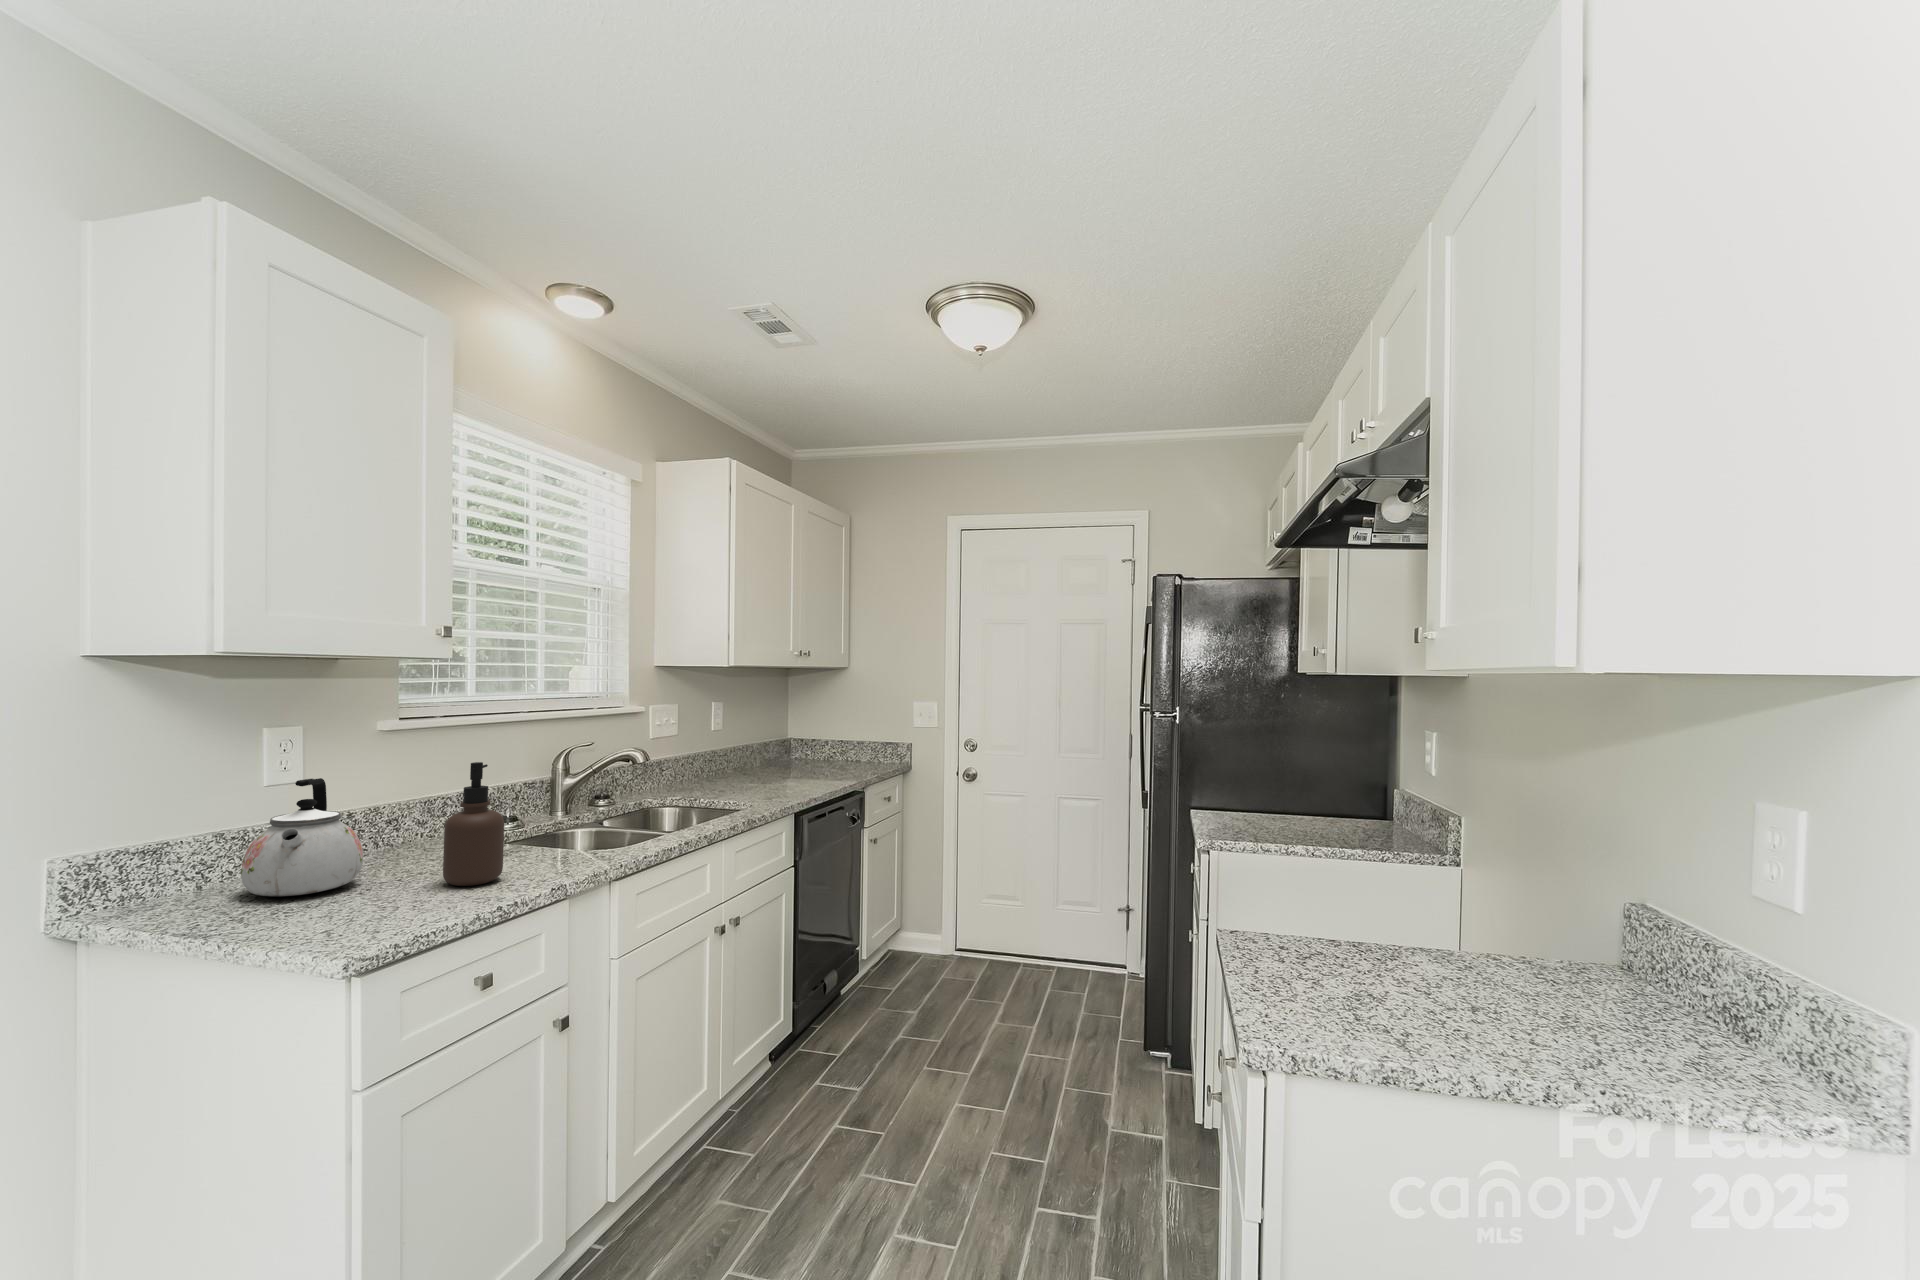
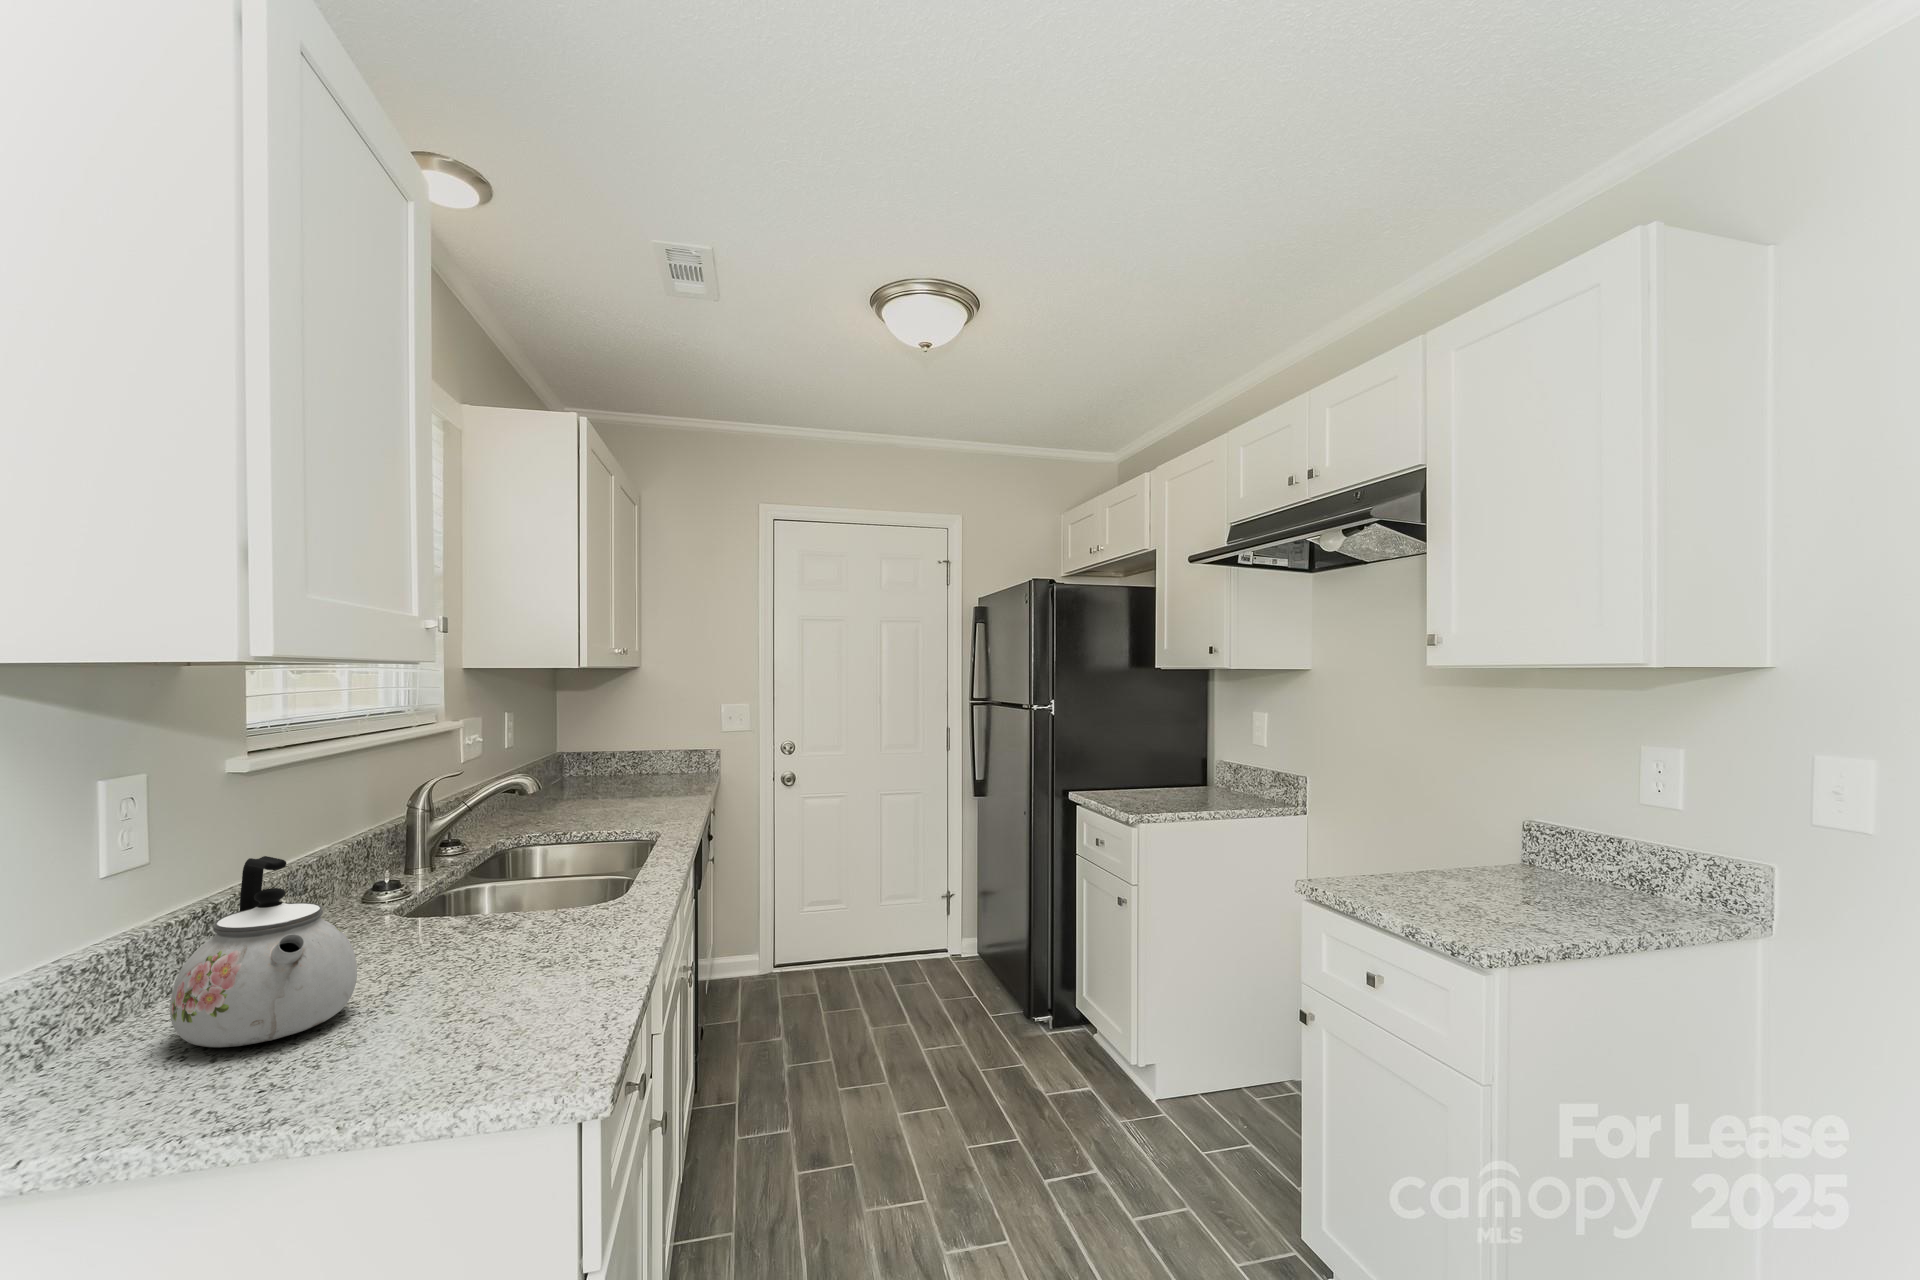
soap dispenser: present [443,762,504,886] -> none [474,808,552,977]

